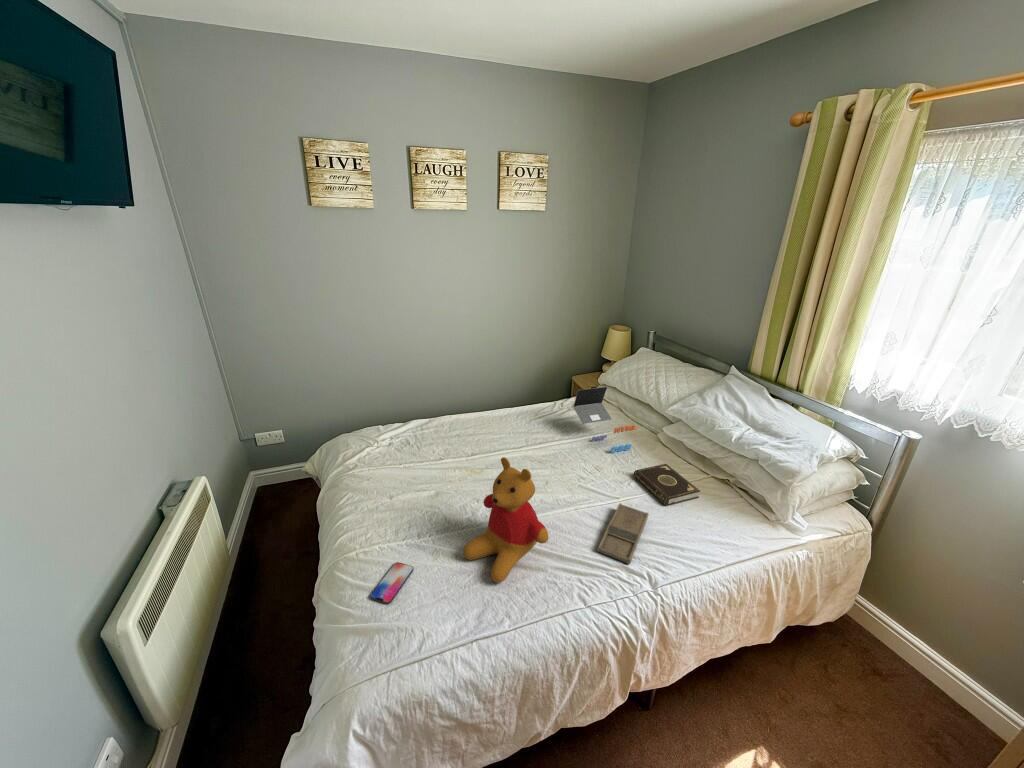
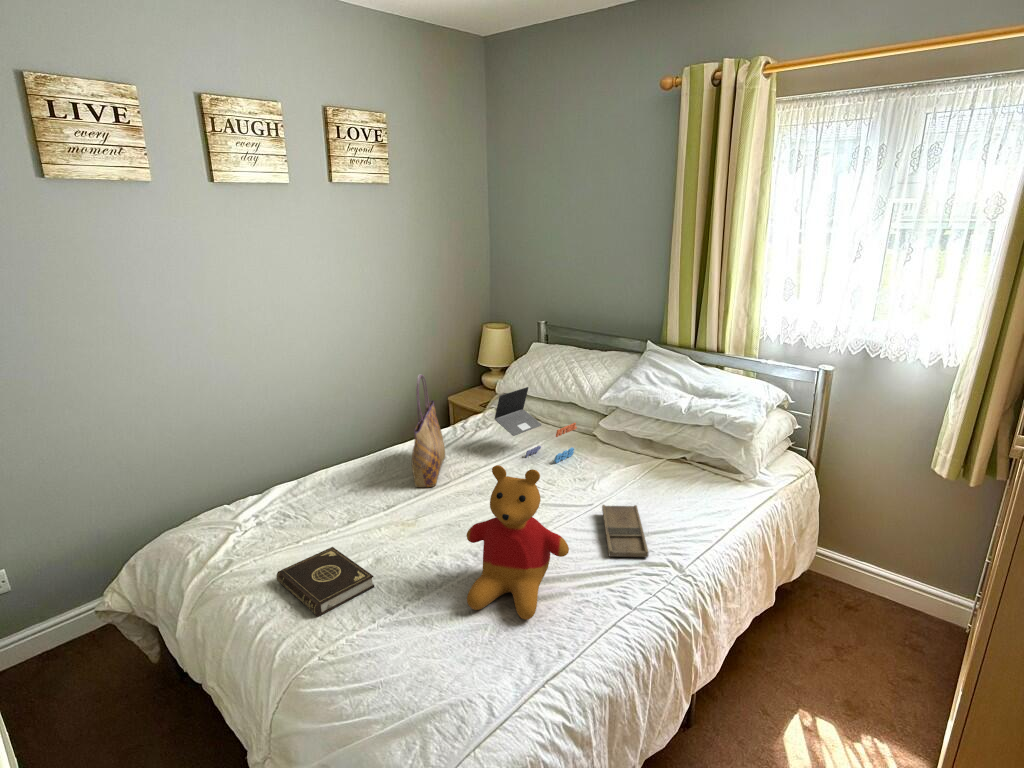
tote bag: none [497,364,534,448] -> present [412,375,445,487]
book: present [634,464,700,506] -> present [276,547,374,616]
smartphone: present [370,562,413,604] -> none [381,641,415,692]

